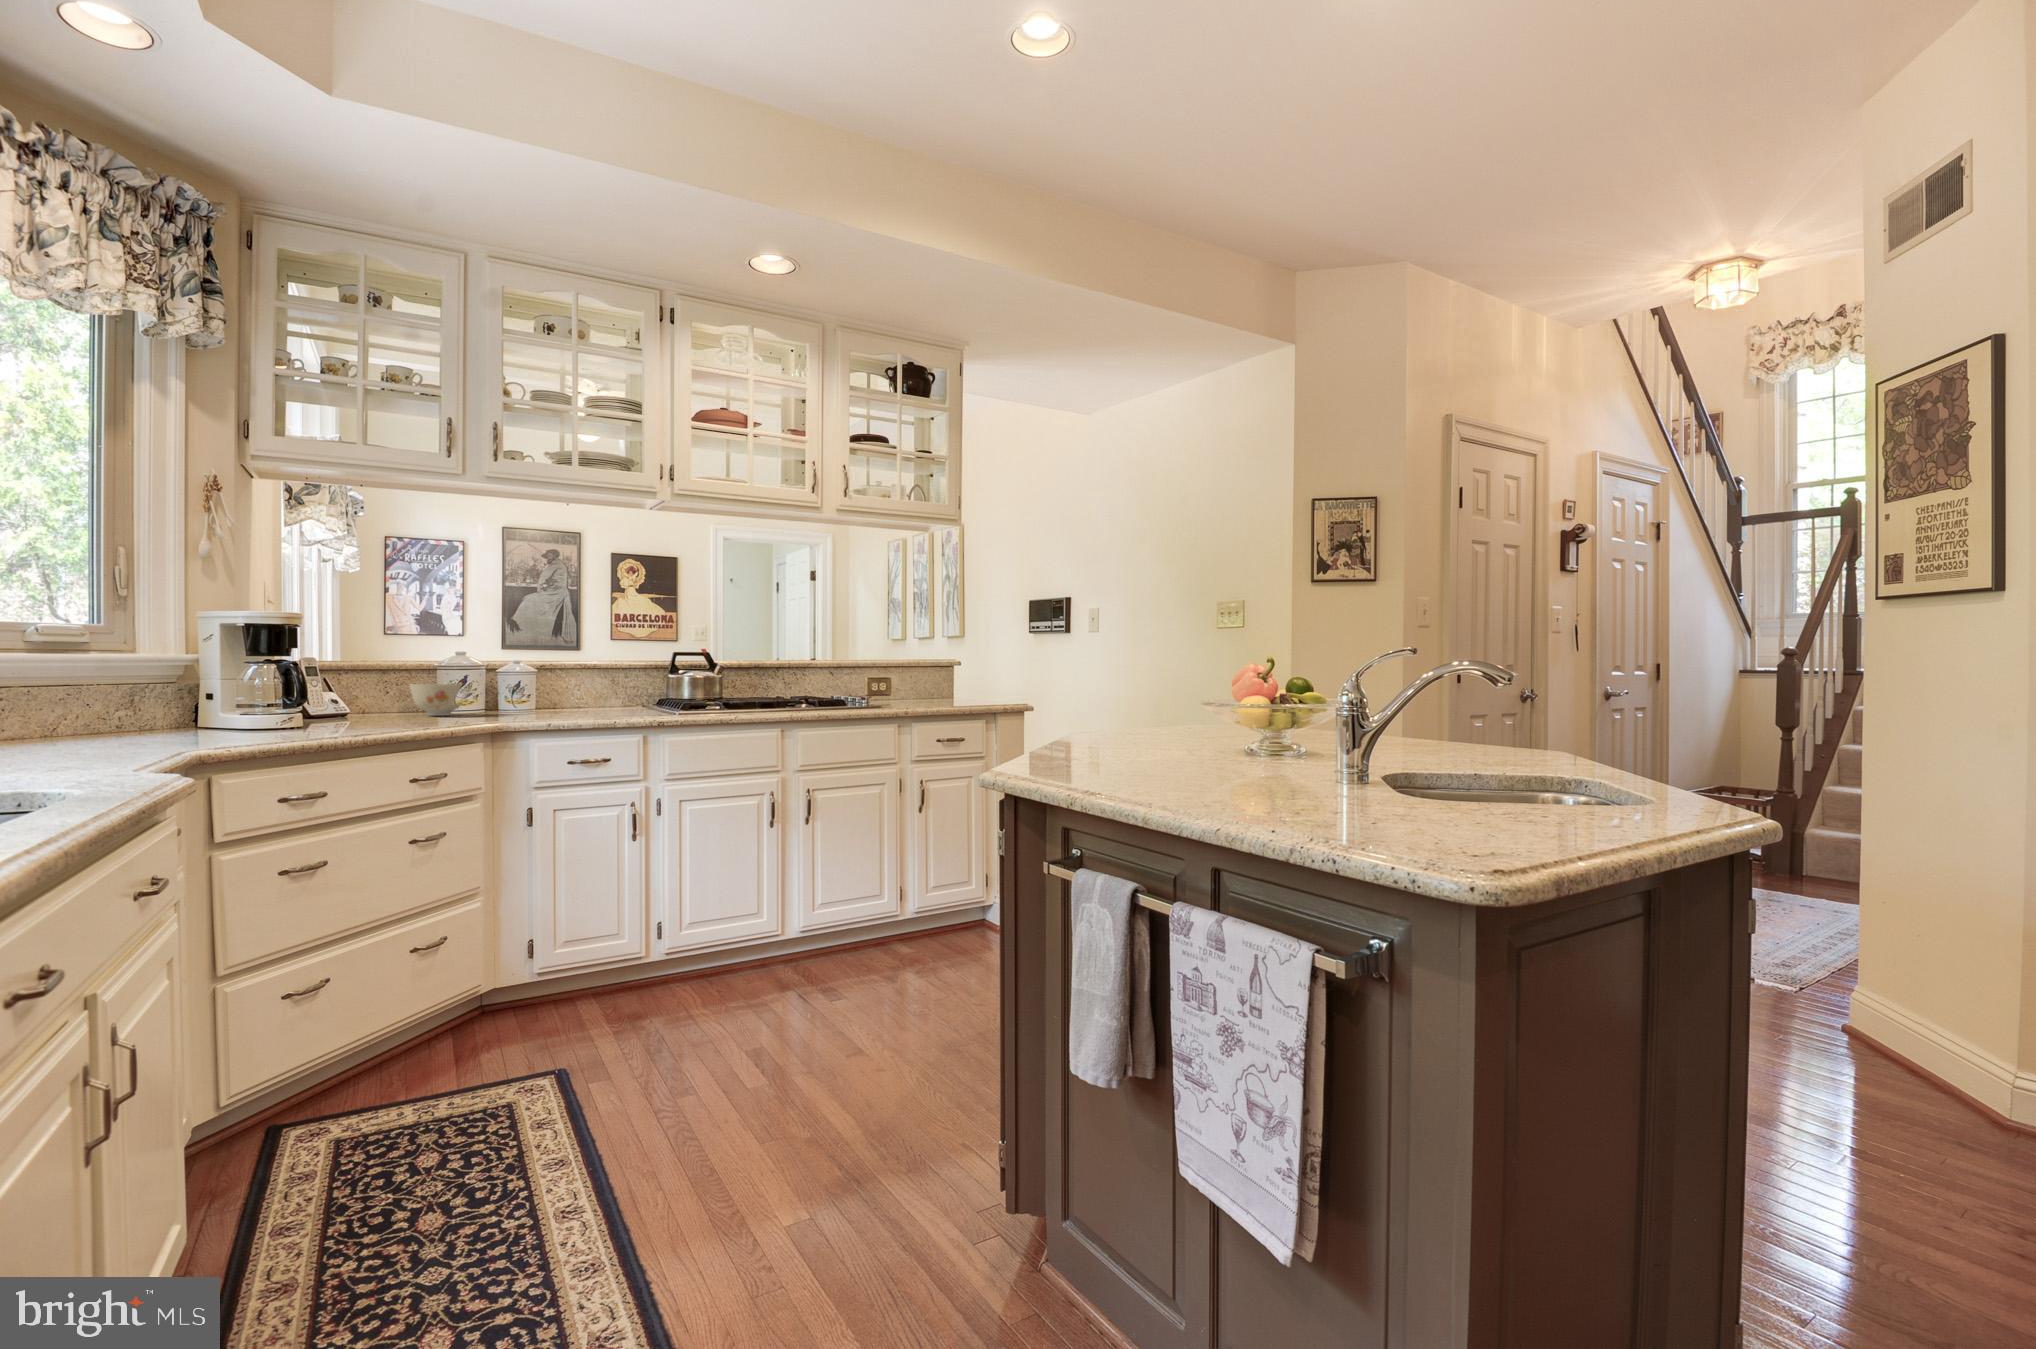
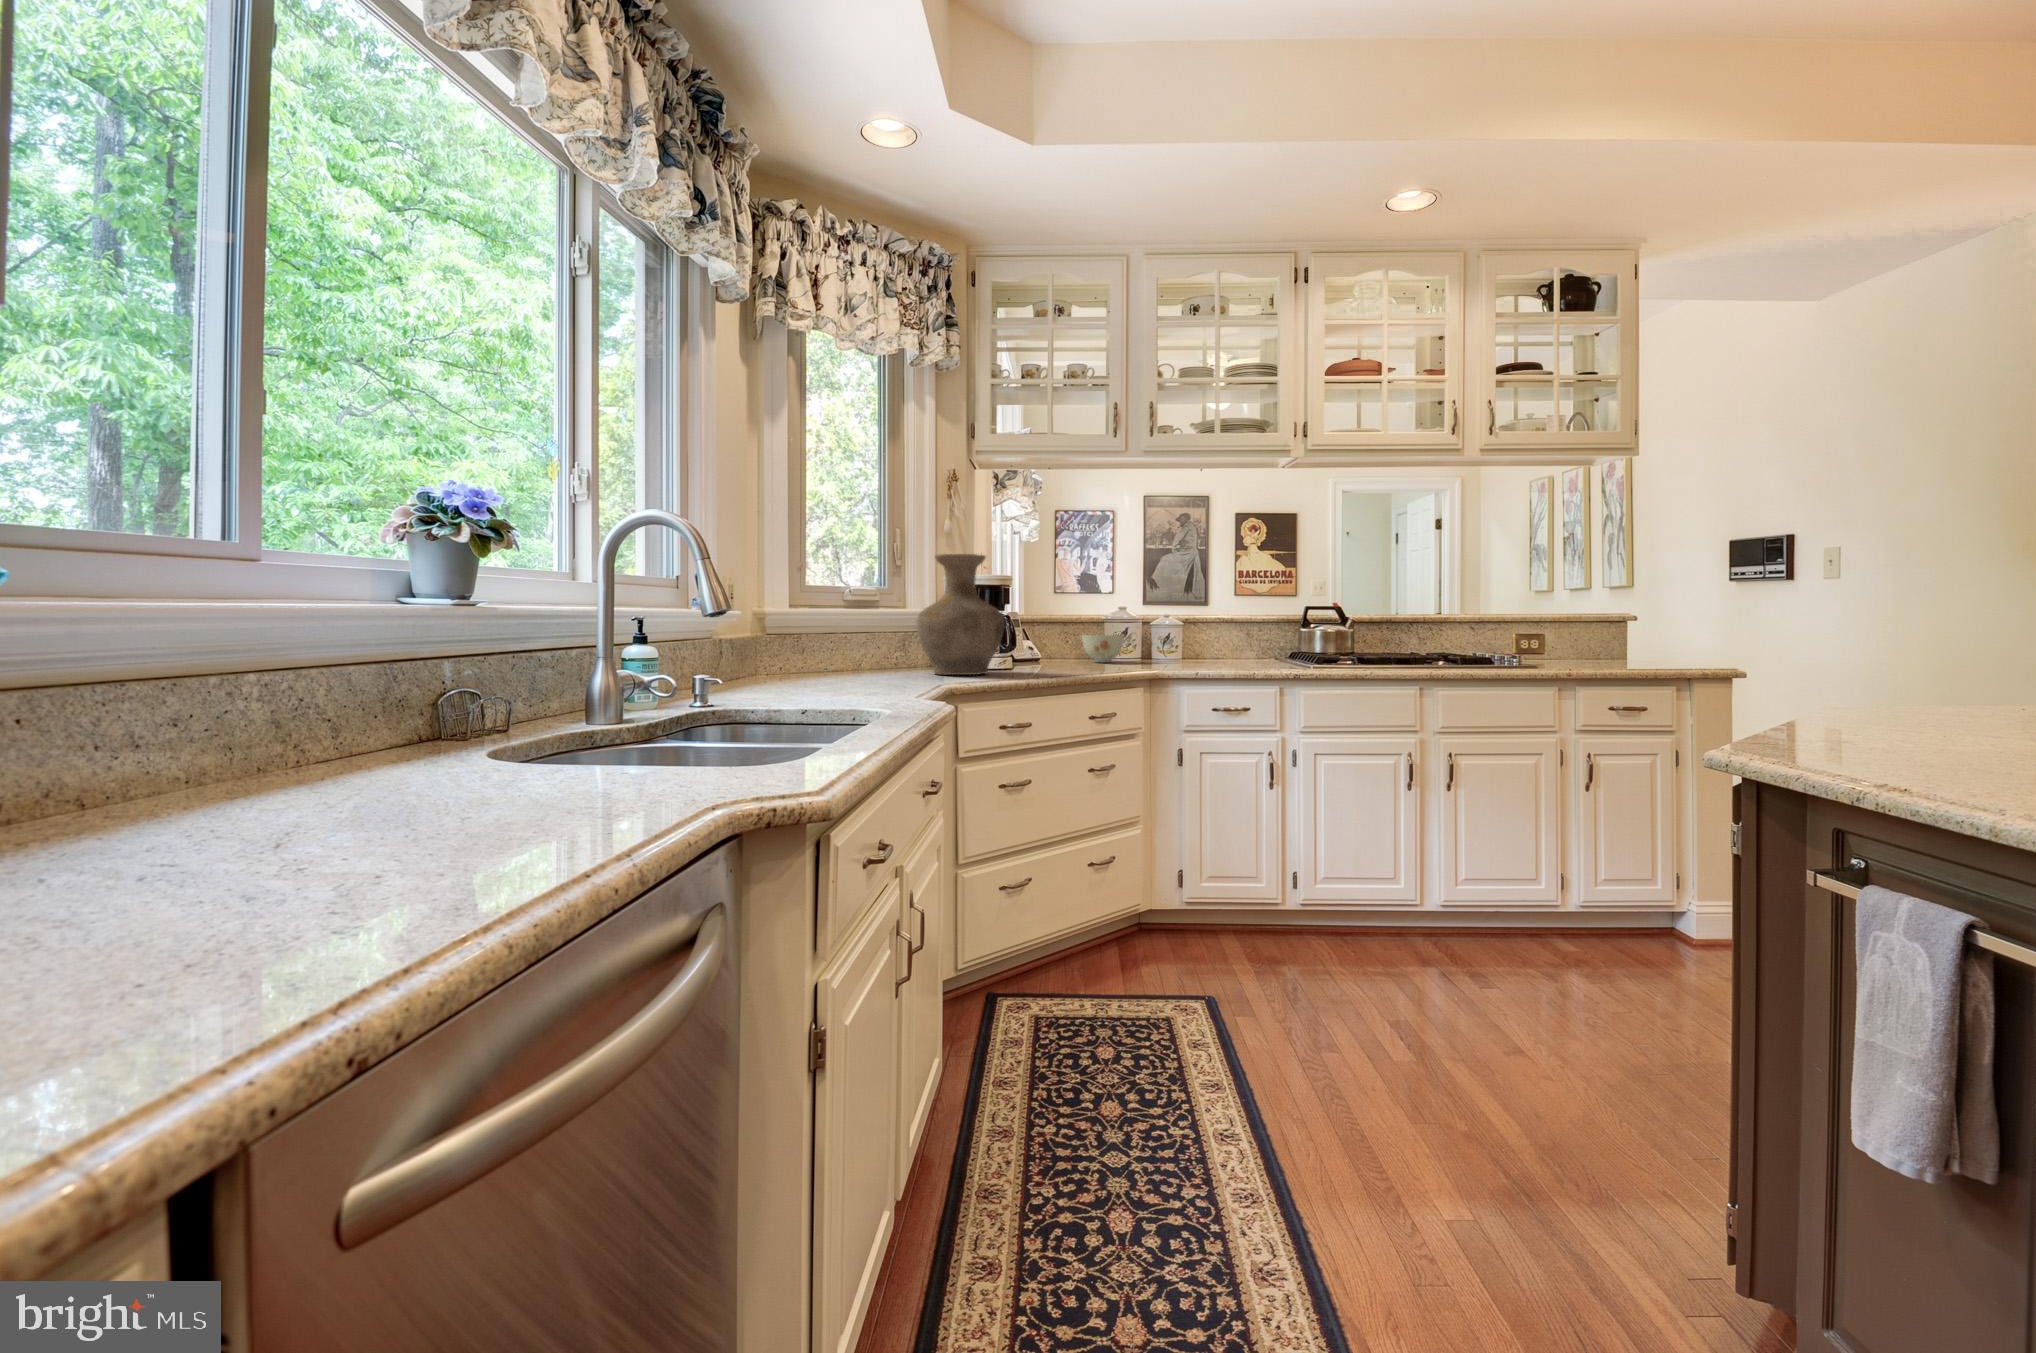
vase: none [142,583,292,737] -> present [916,554,1005,675]

